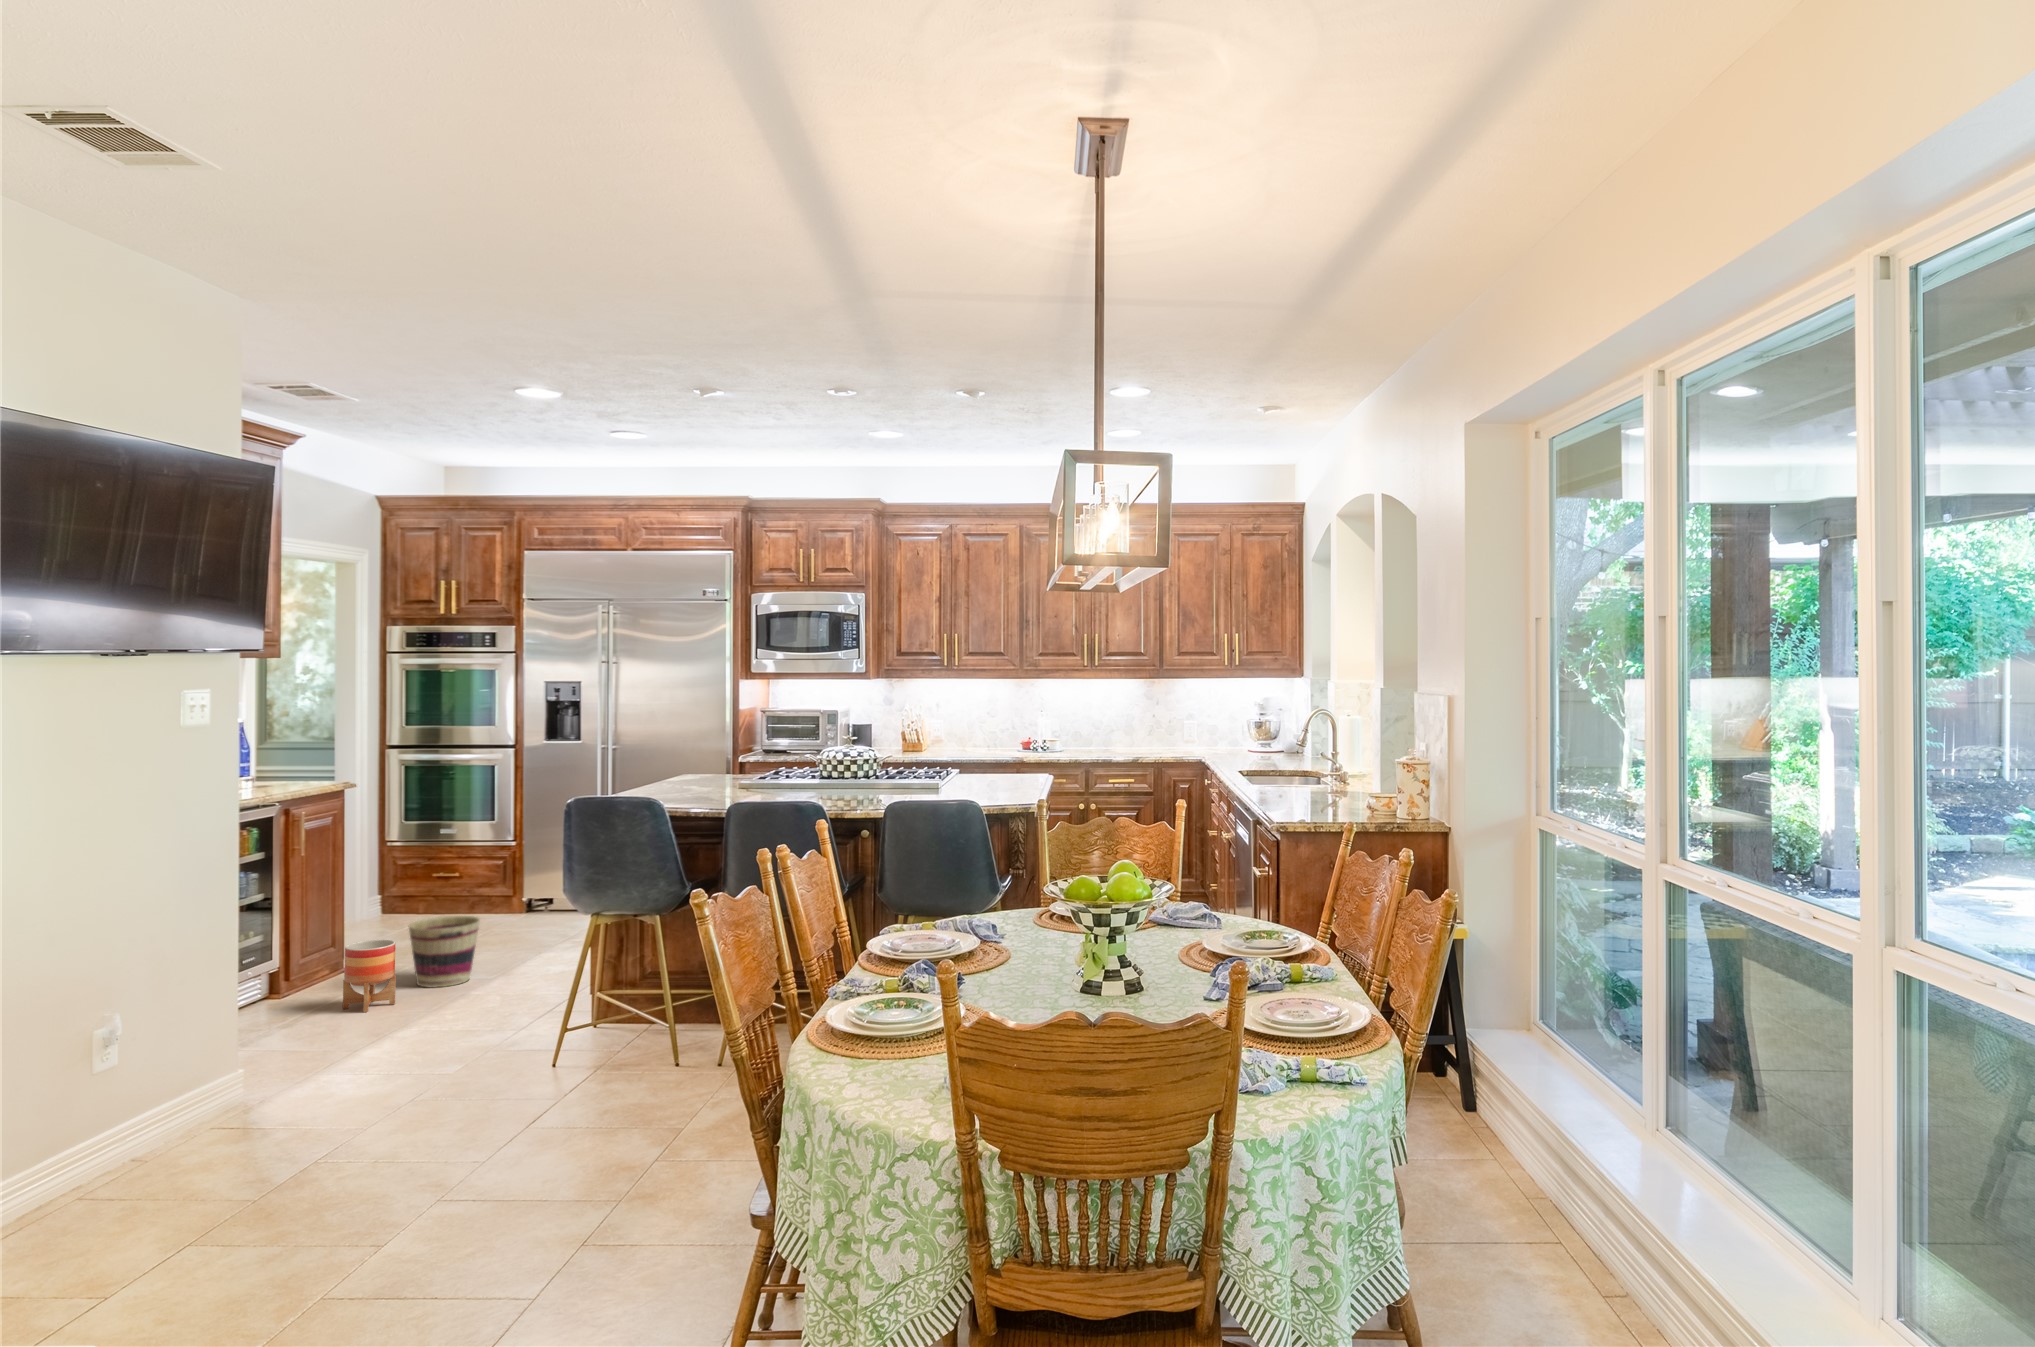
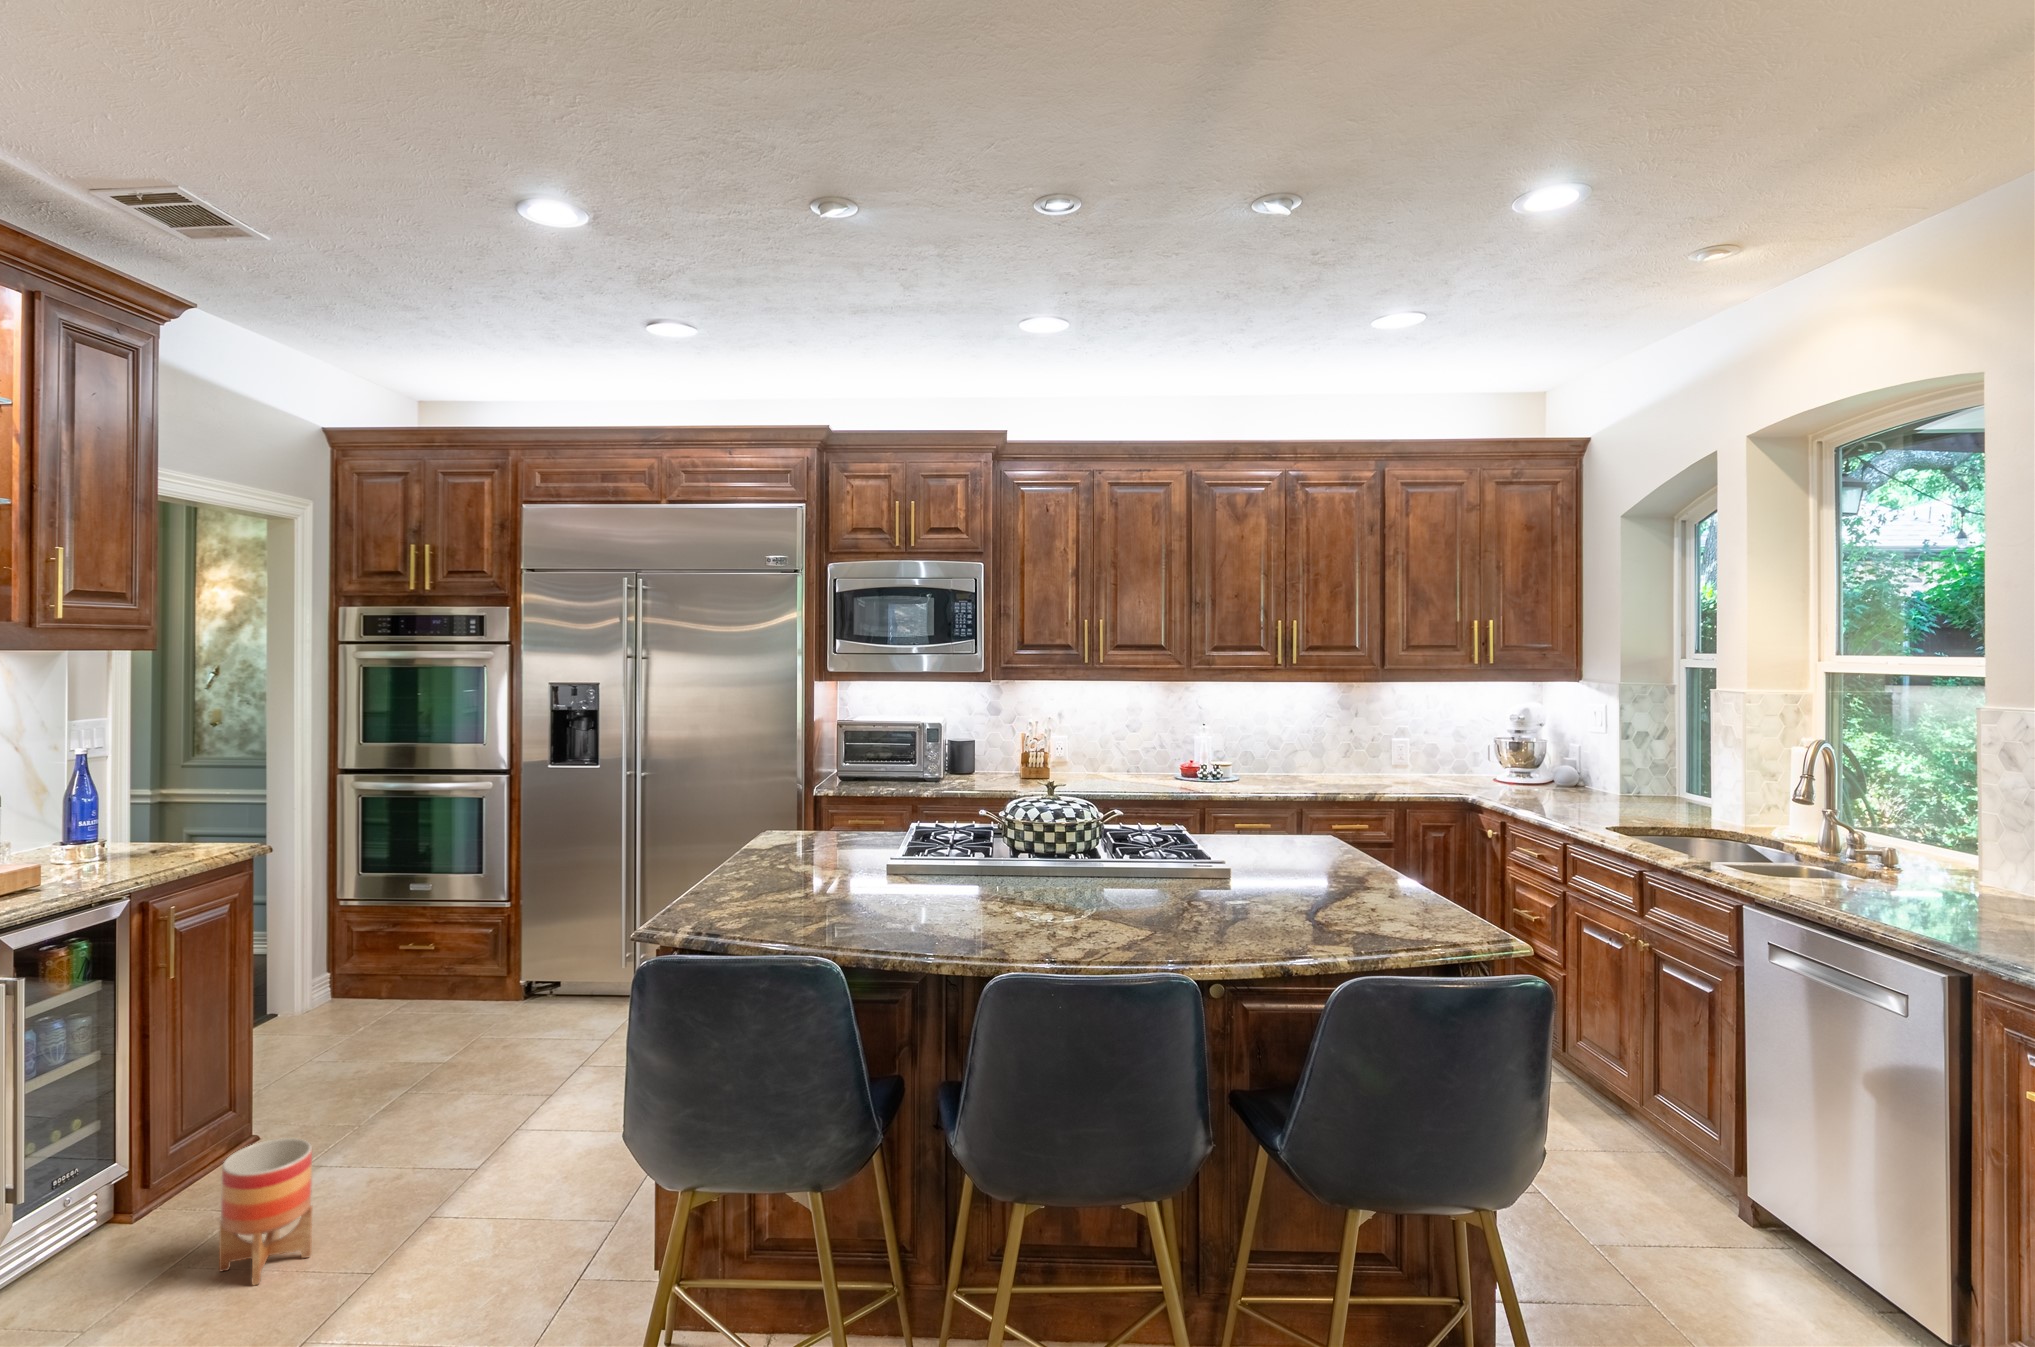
basket: present [408,916,480,987] -> none [342,1063,458,1199]

